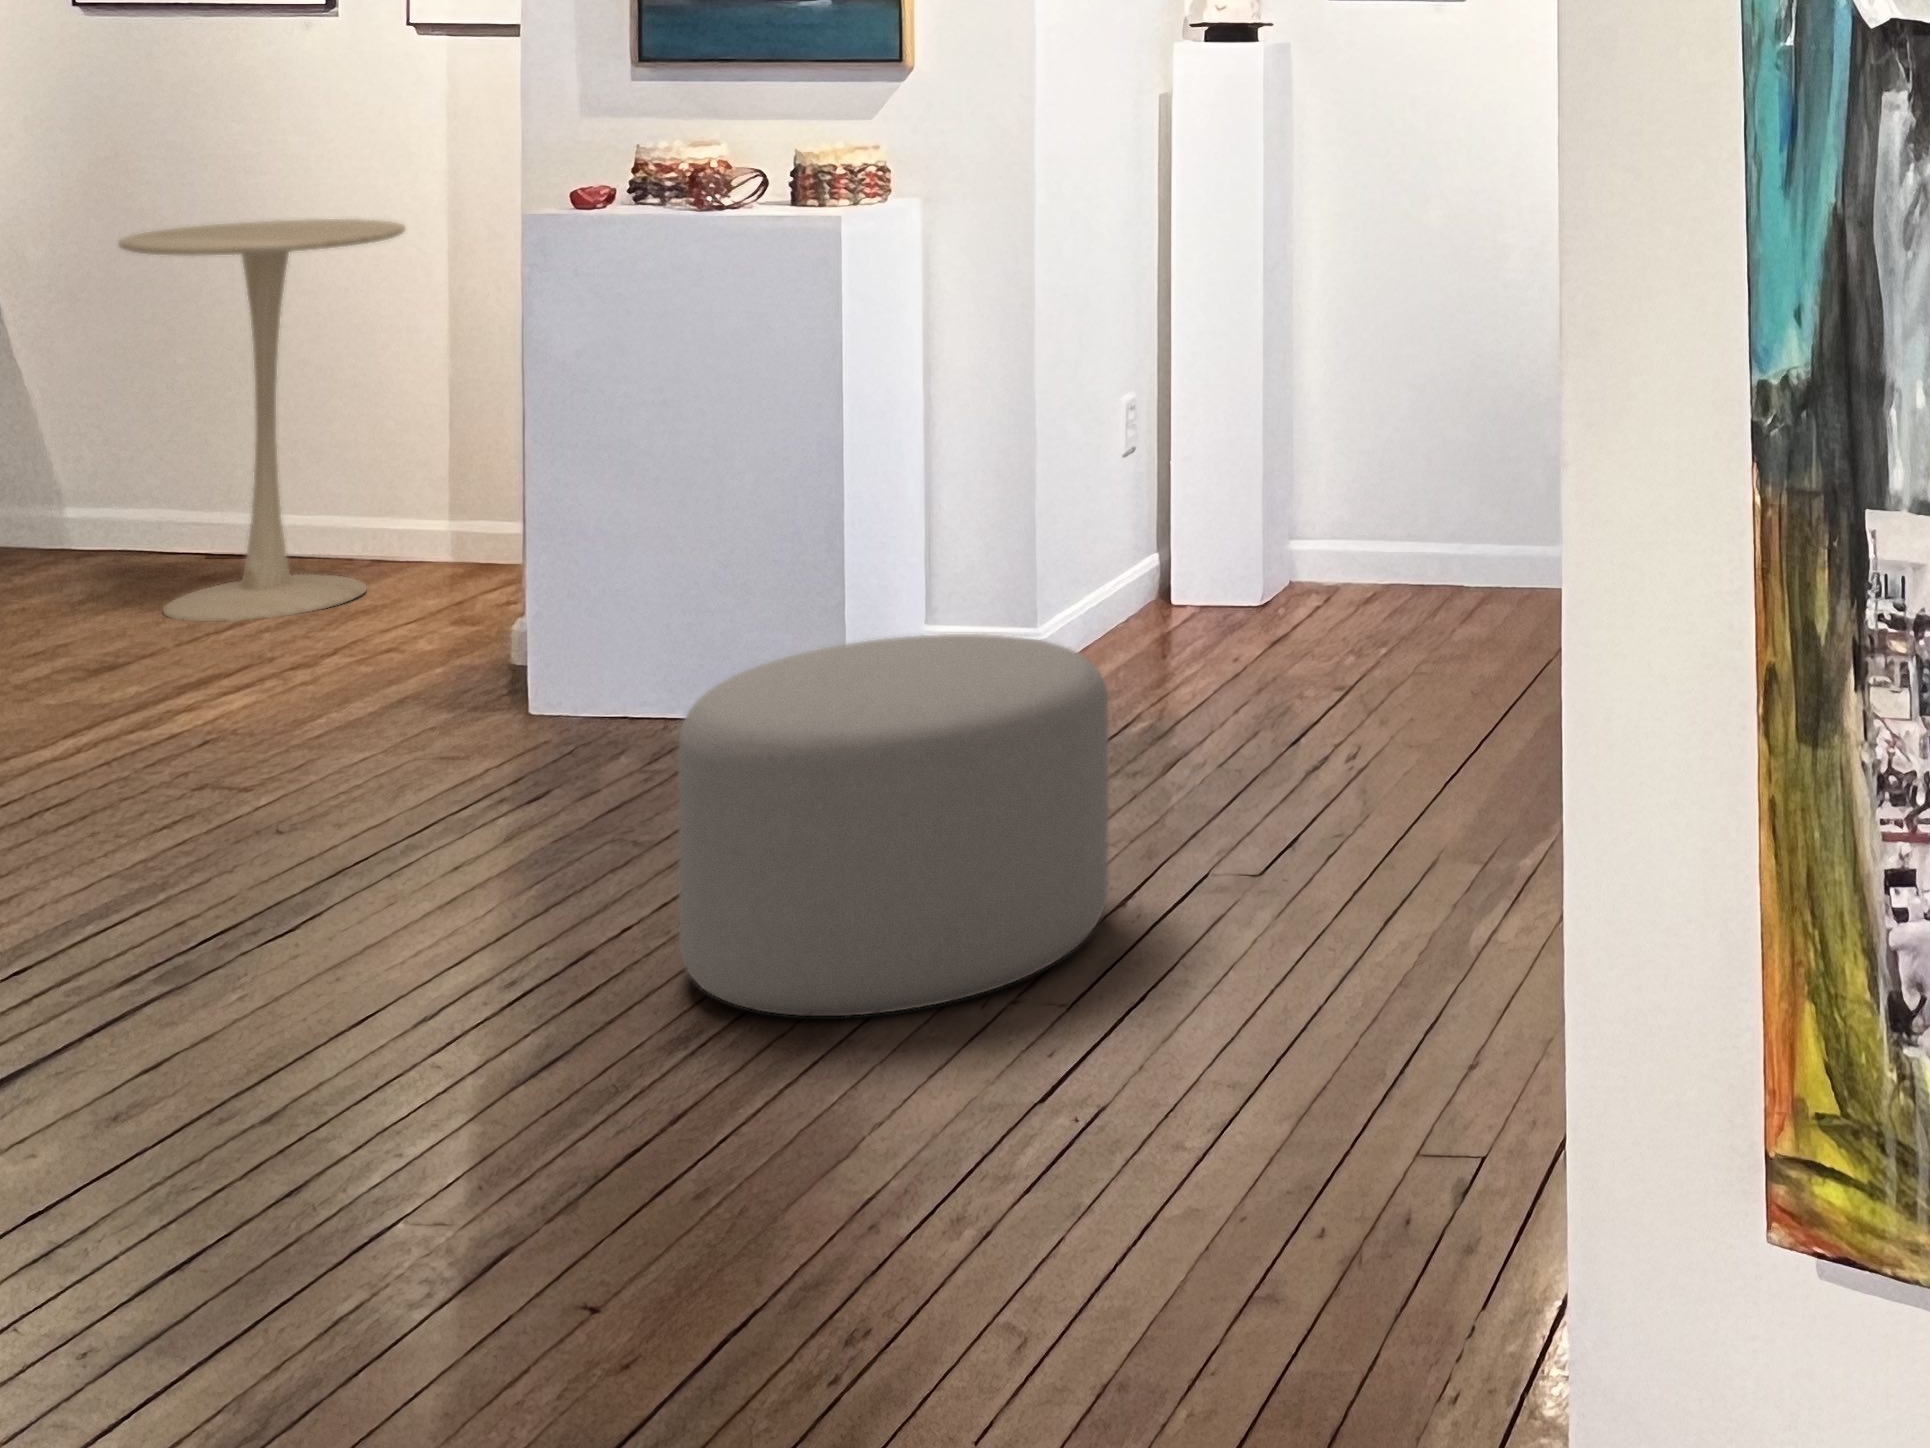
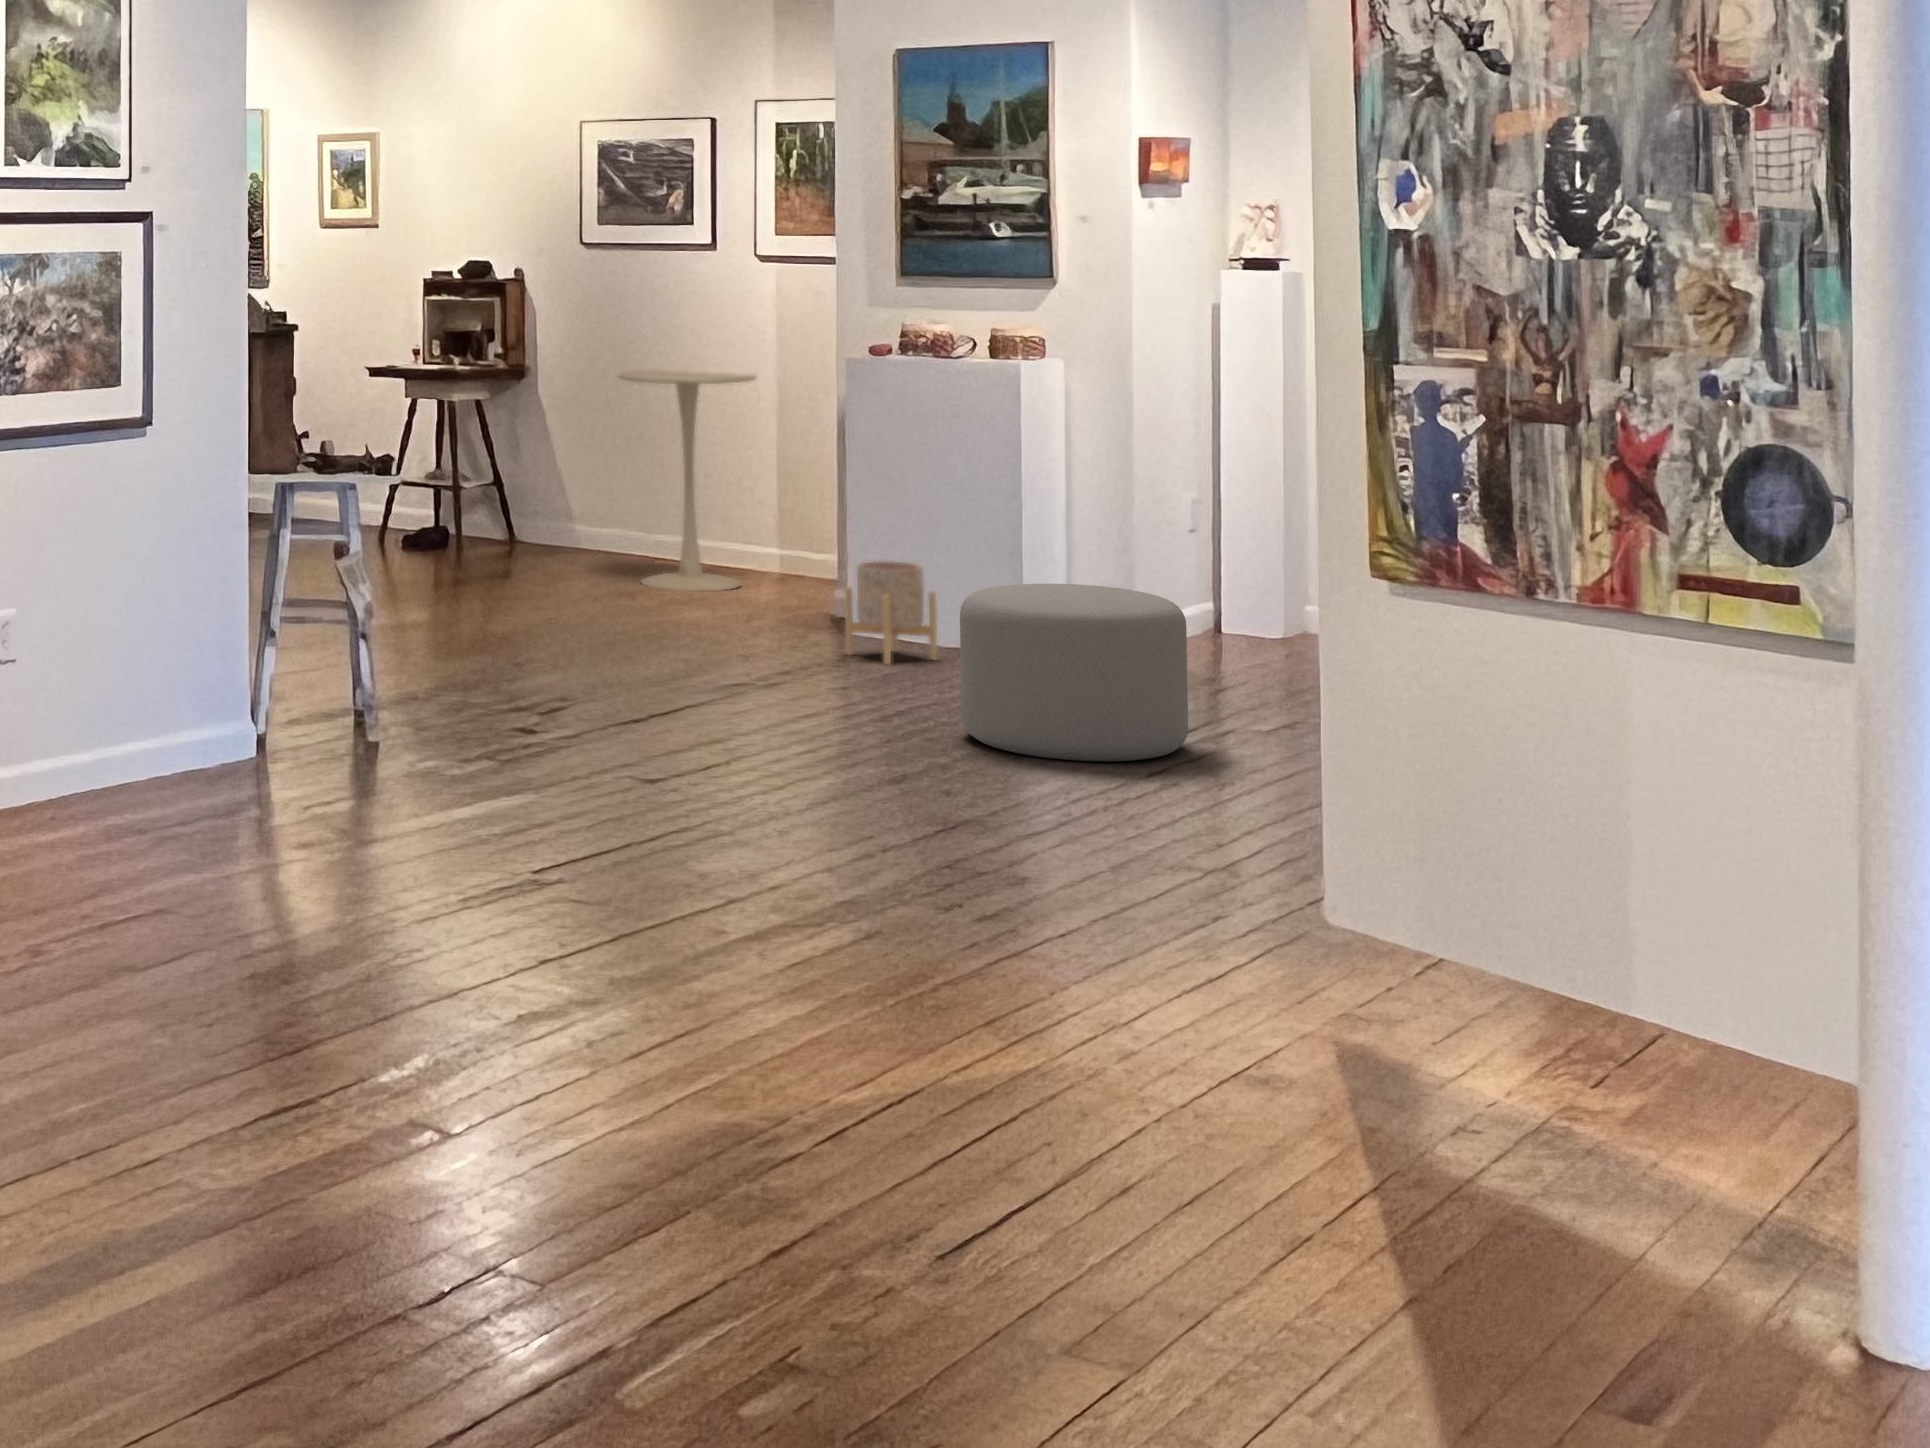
planter: none [507,570,682,769] -> present [845,561,937,664]

